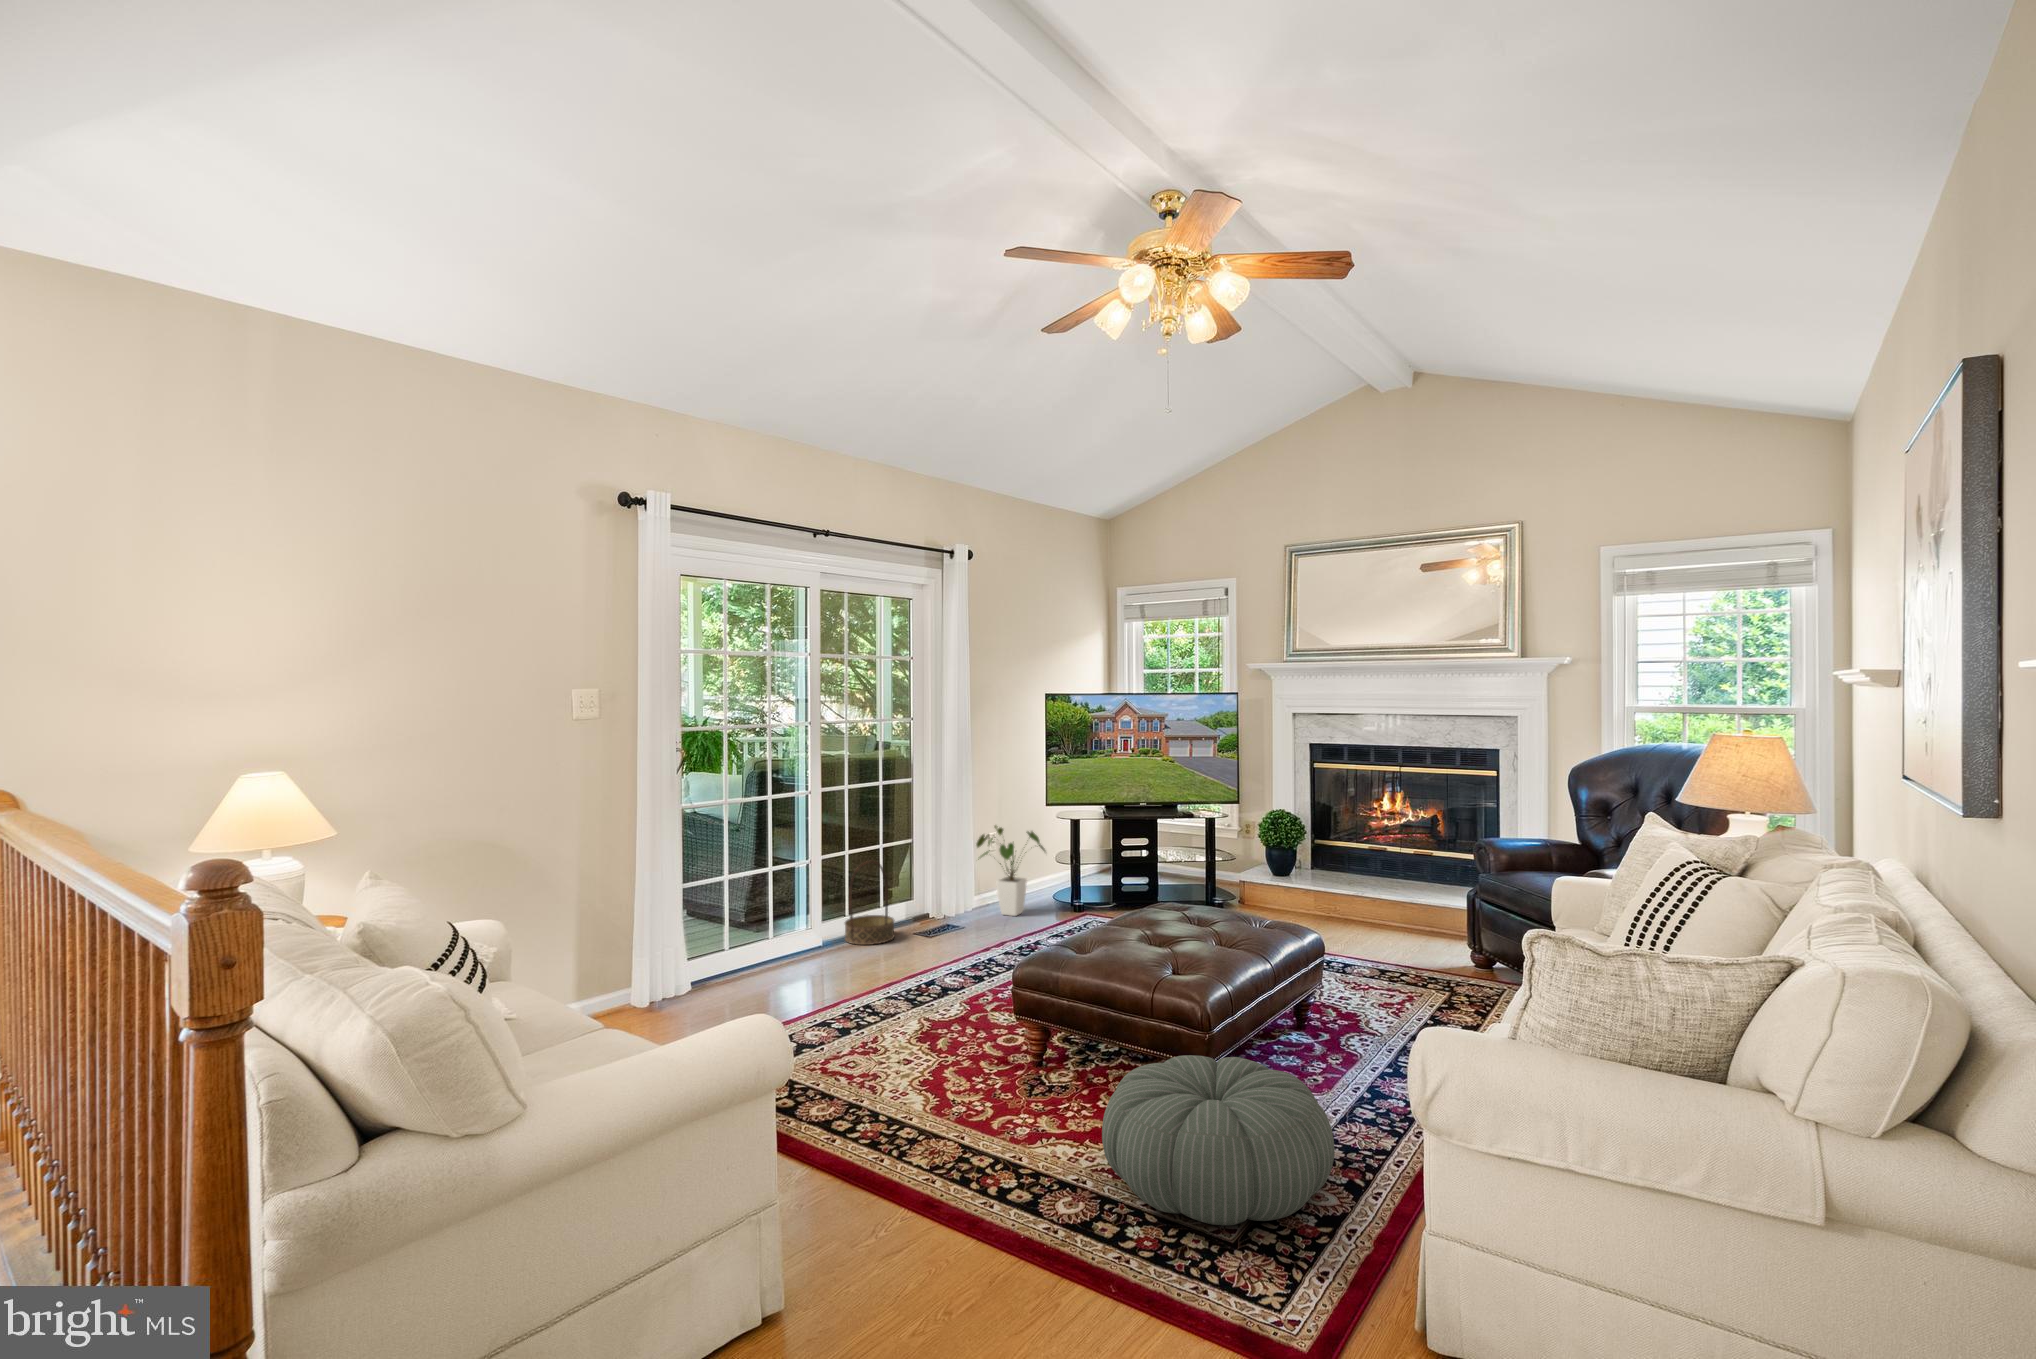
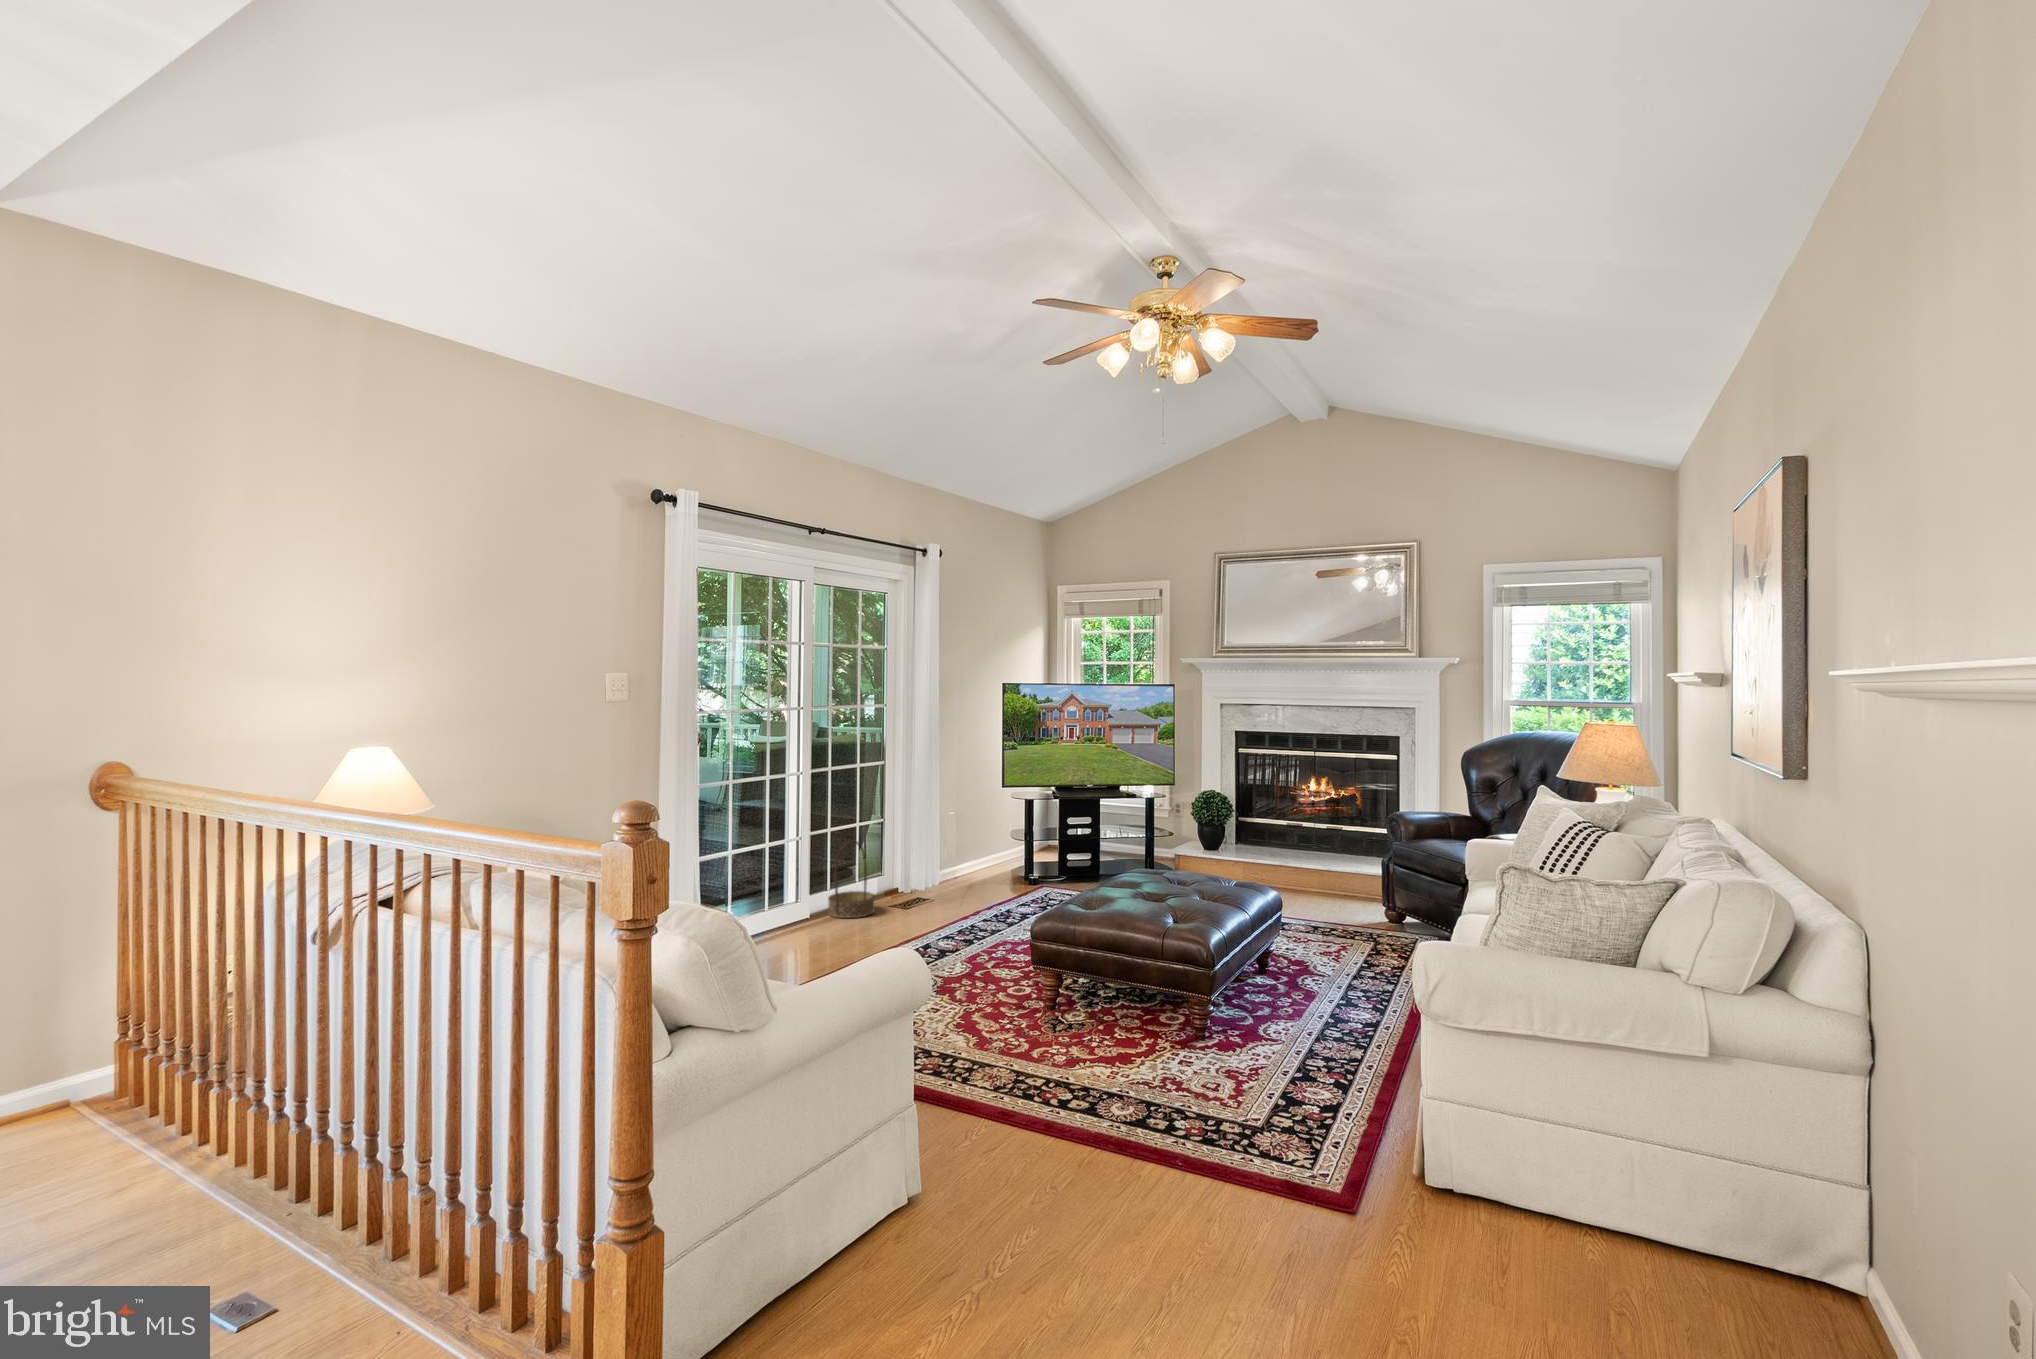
house plant: present [976,825,1045,916] -> none [940,807,1007,890]
pouf: present [1102,1055,1334,1225] -> none [1140,988,1327,1114]

